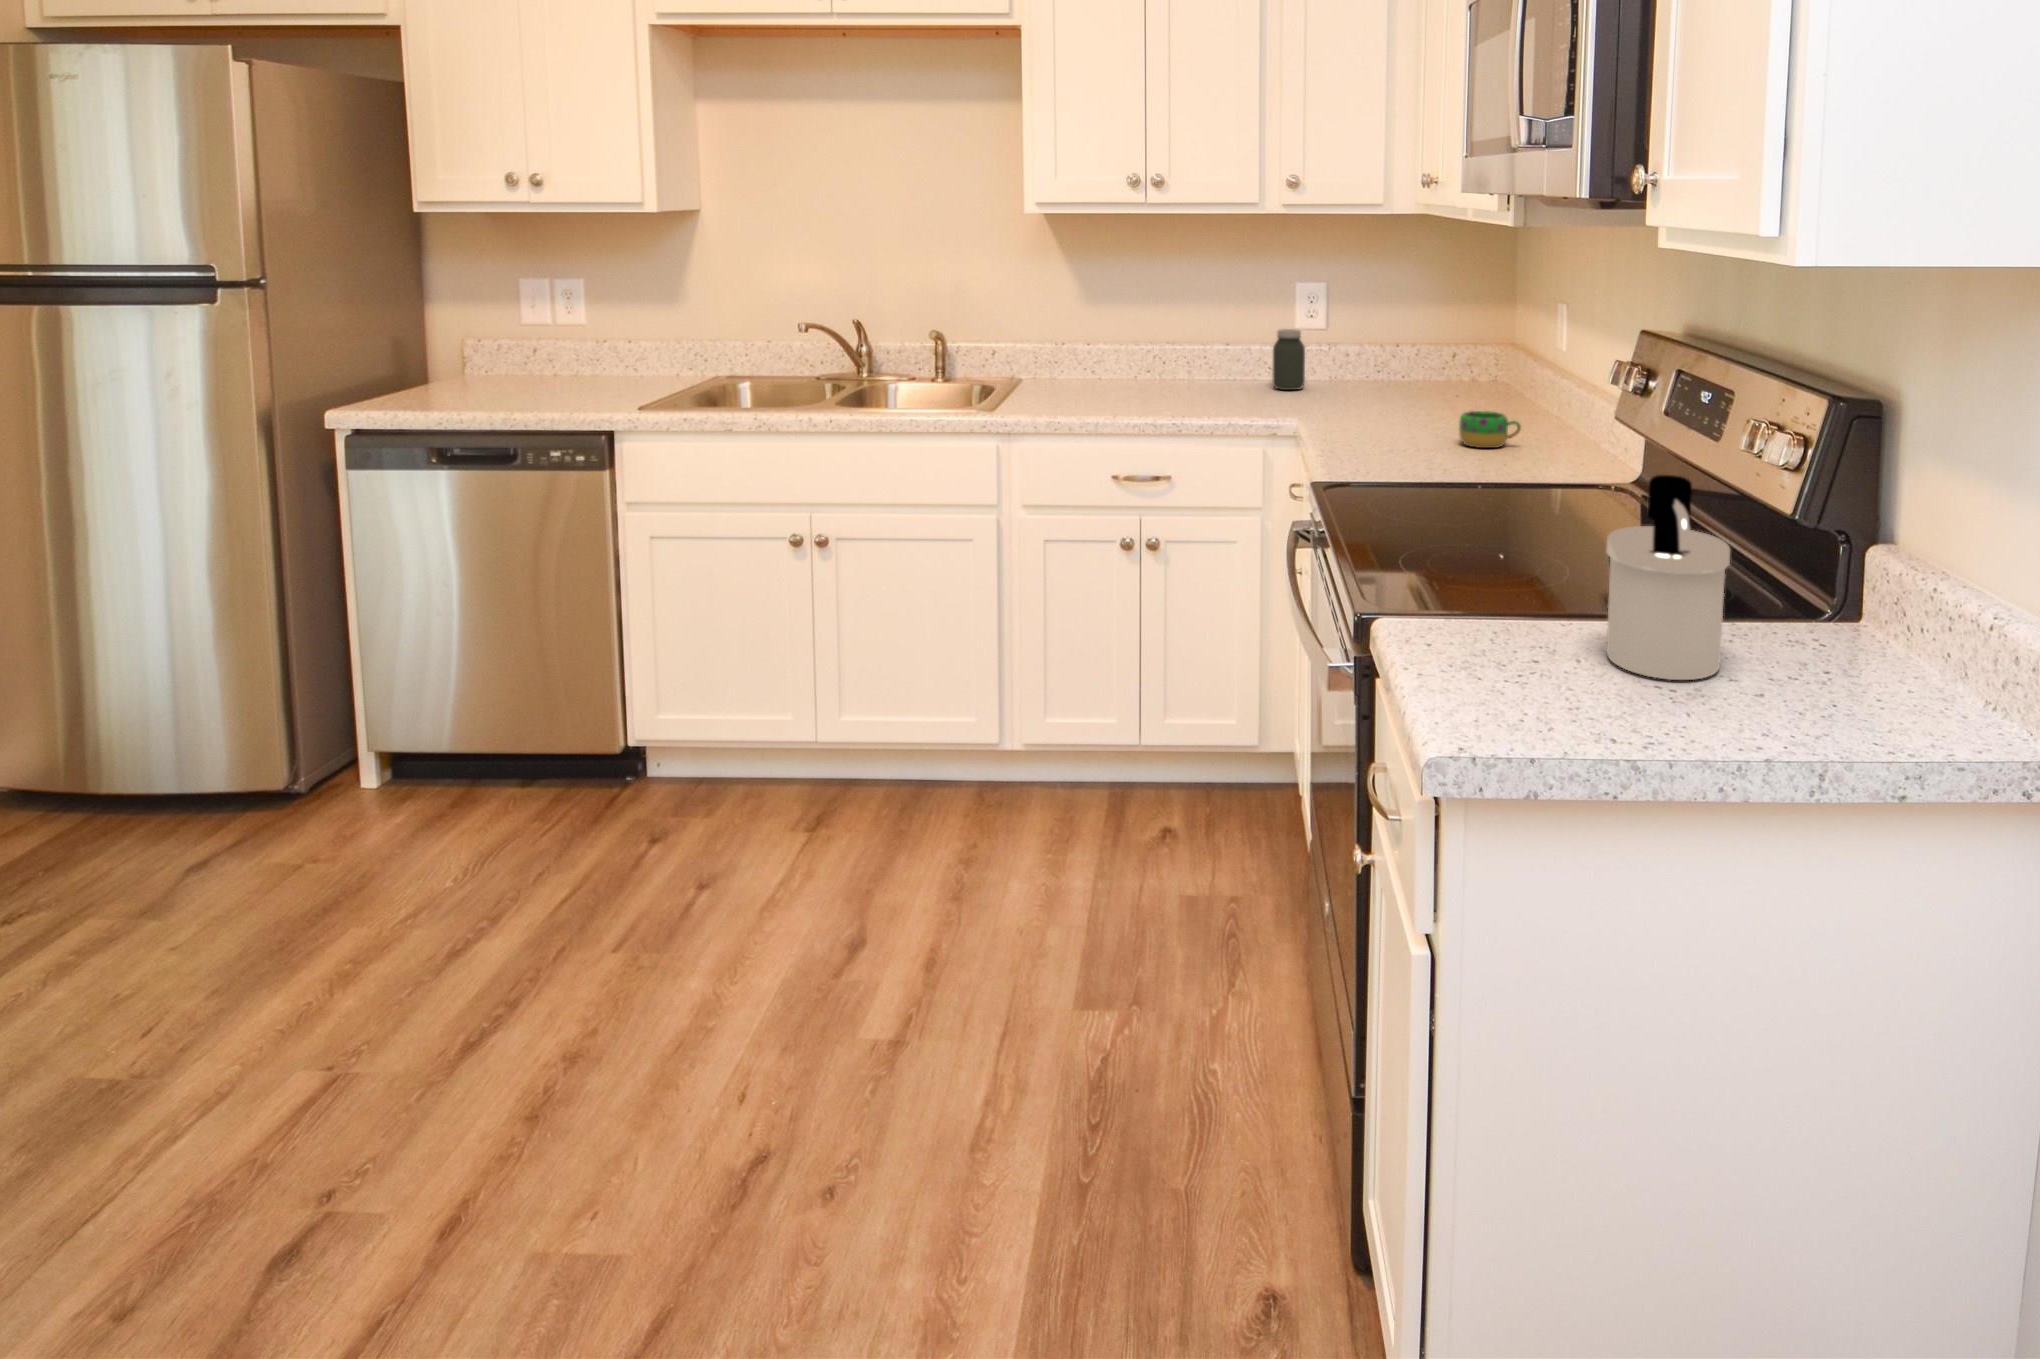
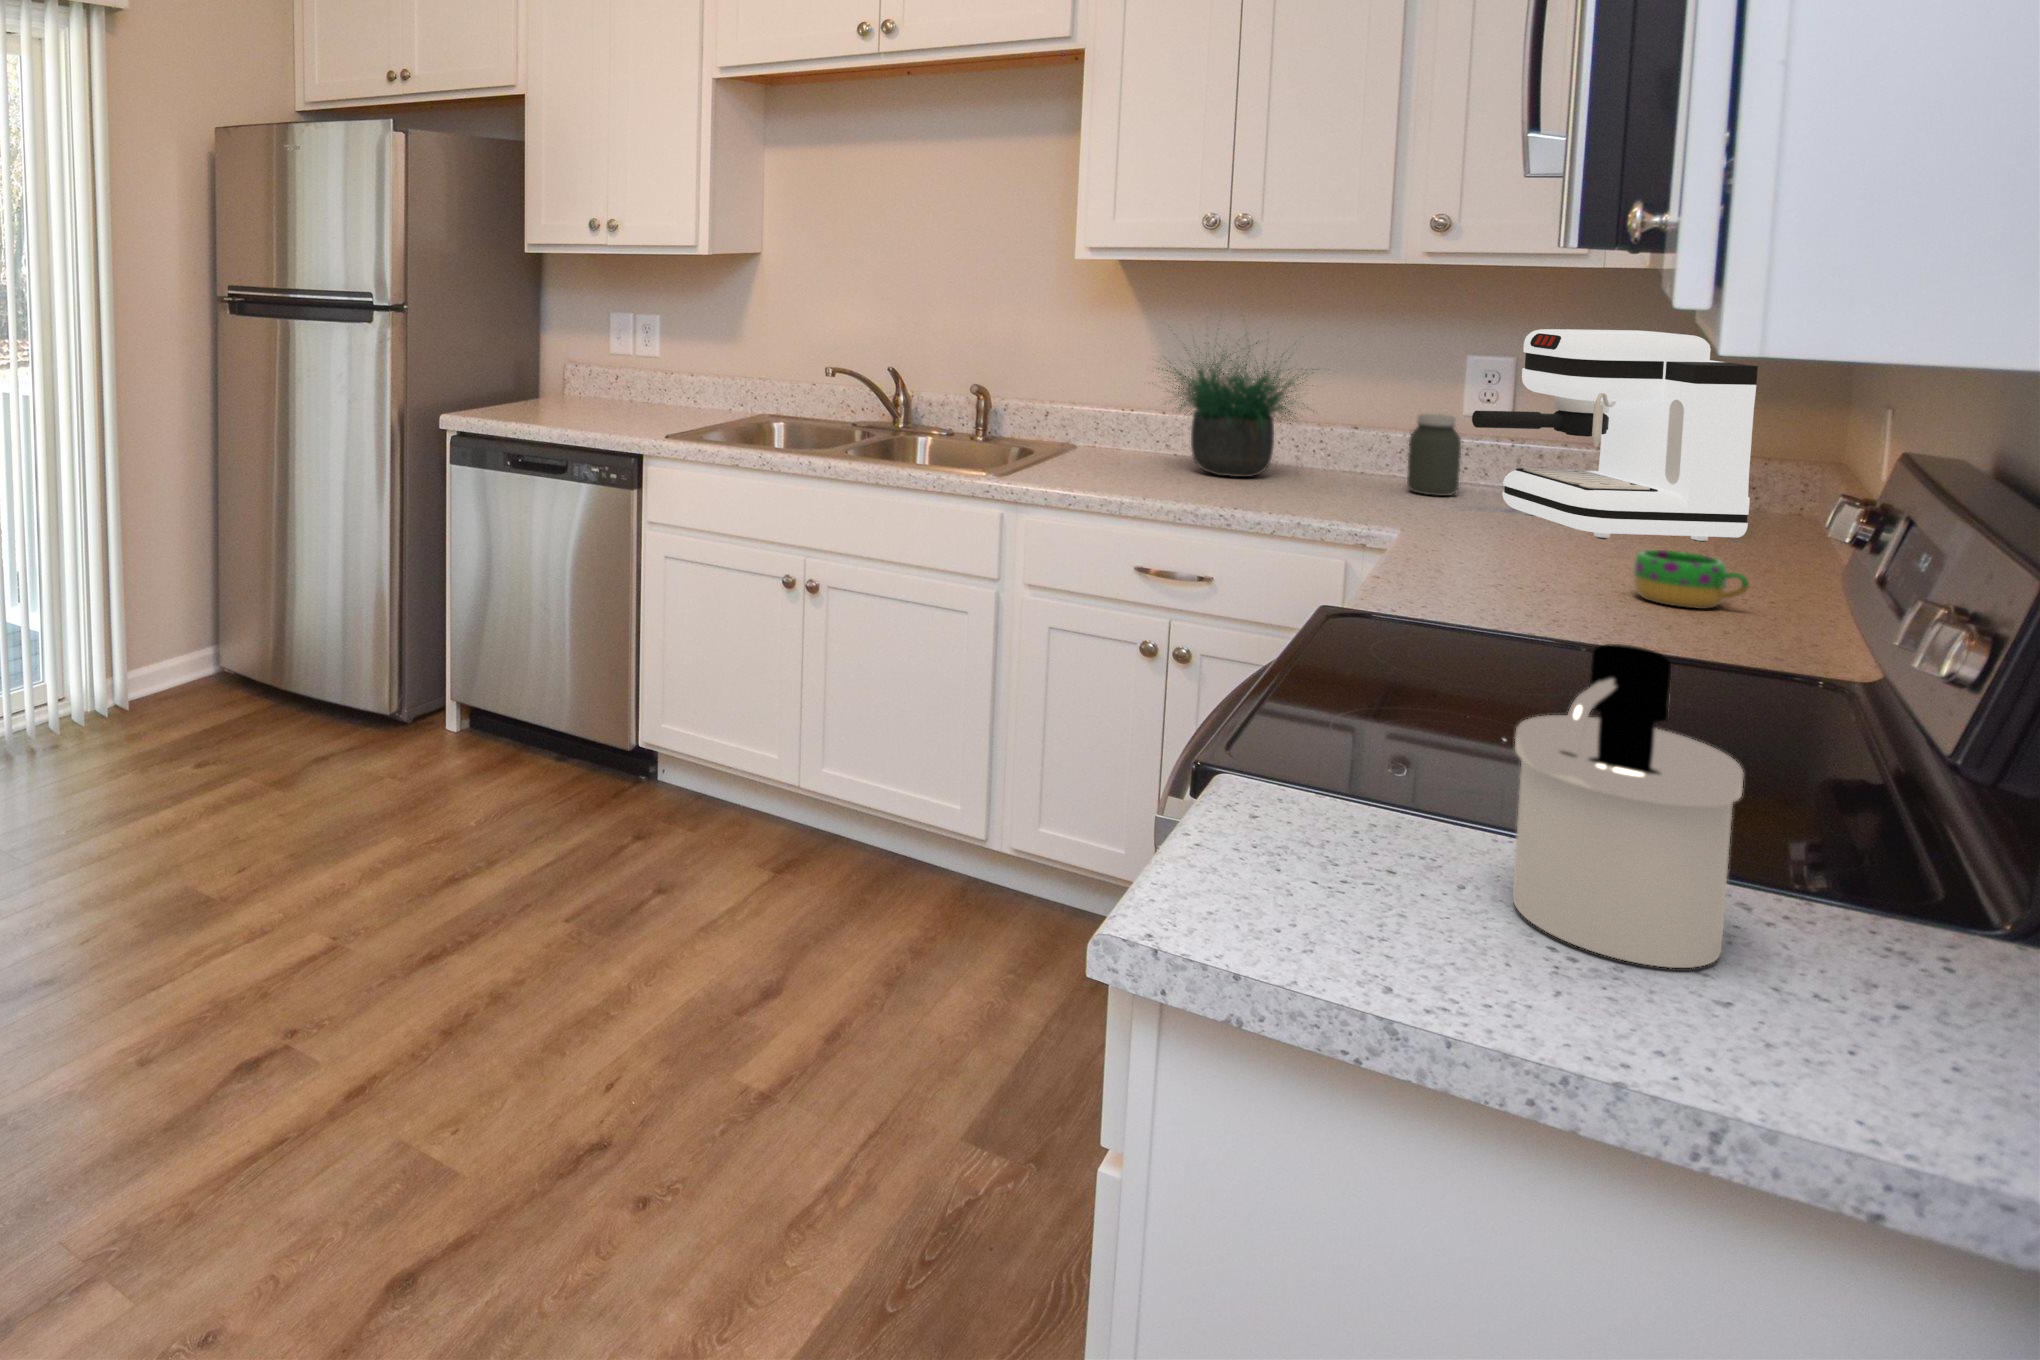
potted plant: none [1083,252,1228,392] -> present [1156,328,1314,477]
coffee maker: none [1326,261,1478,408] -> present [1472,329,1758,541]

